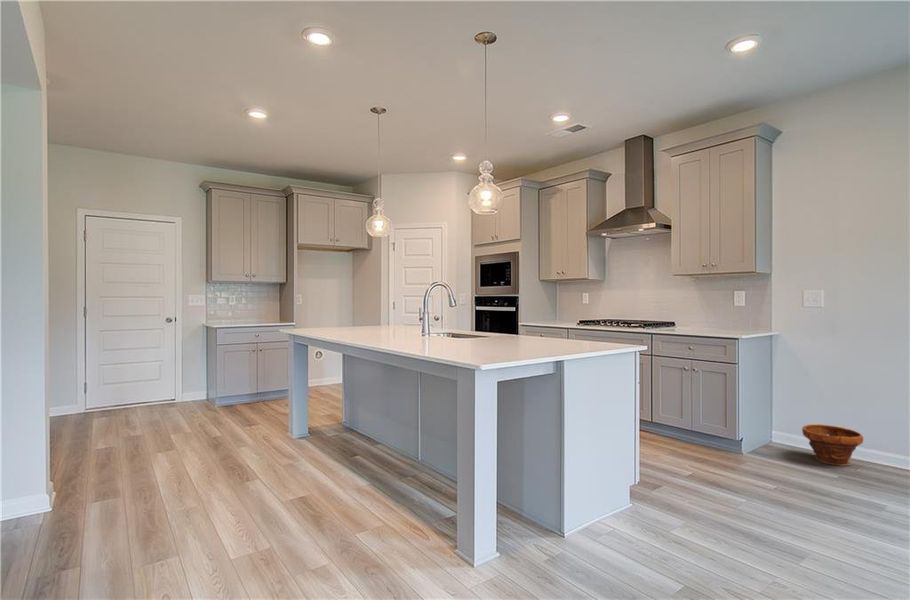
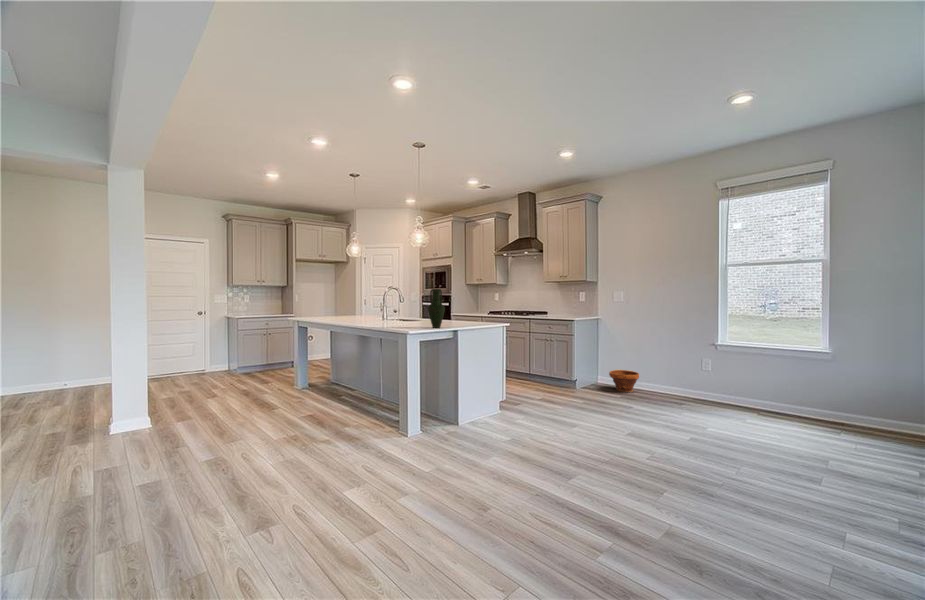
vase: none [505,286,539,357] -> present [427,289,445,328]

